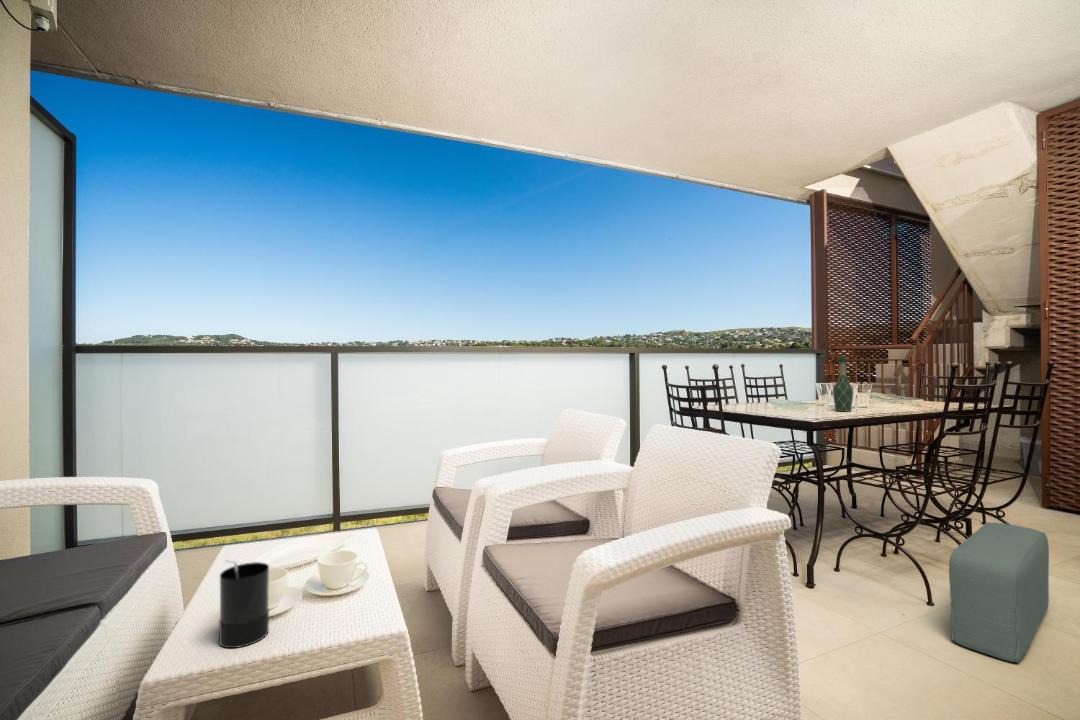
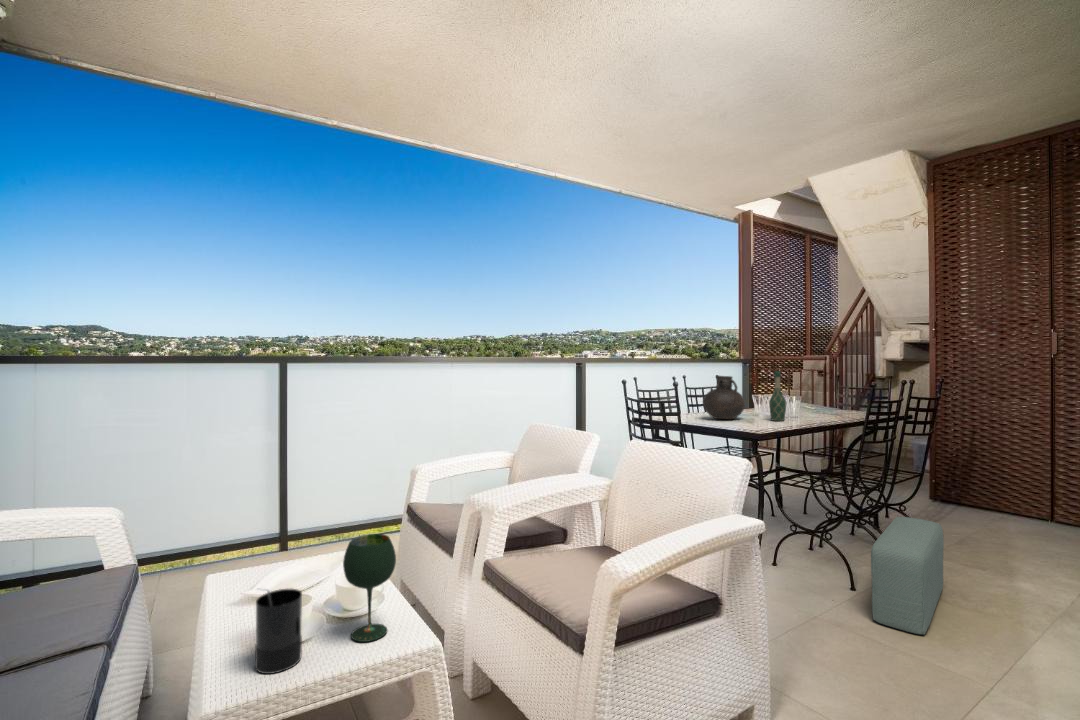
vase: none [757,362,805,410] -> present [703,376,745,419]
wine glass: none [315,511,371,623] -> present [343,534,396,642]

